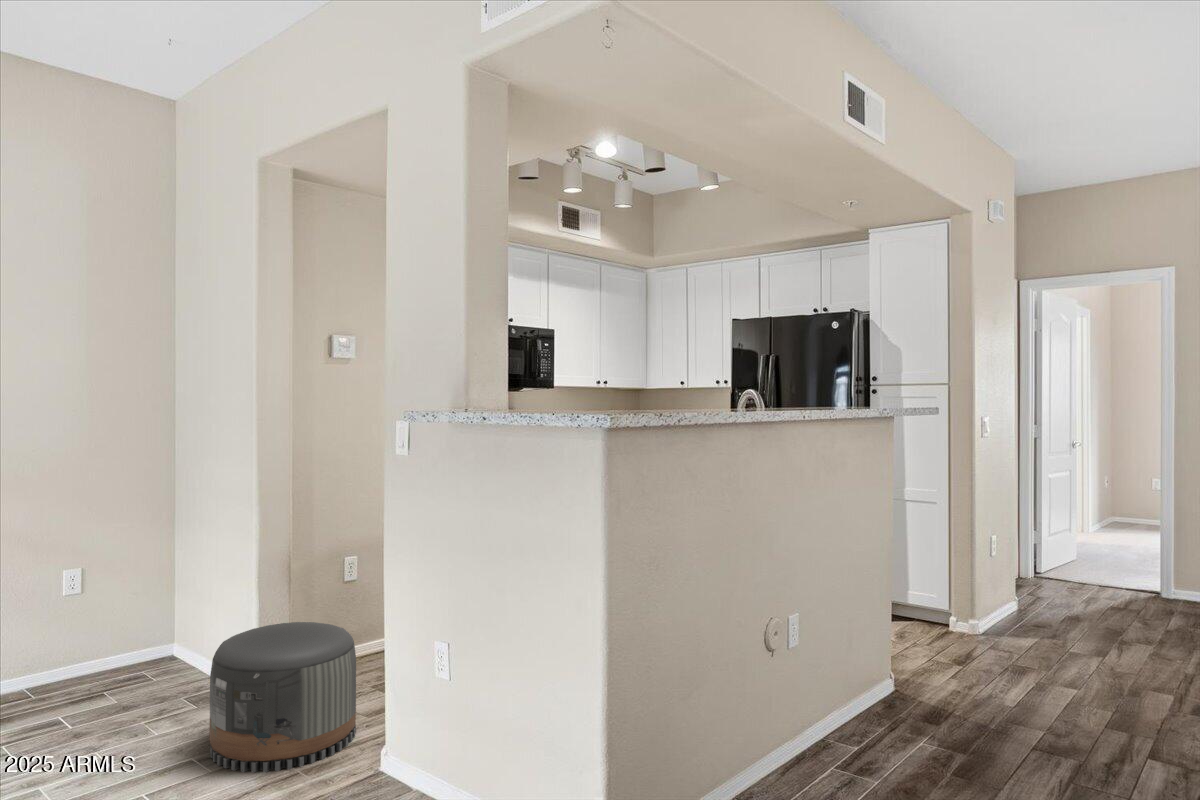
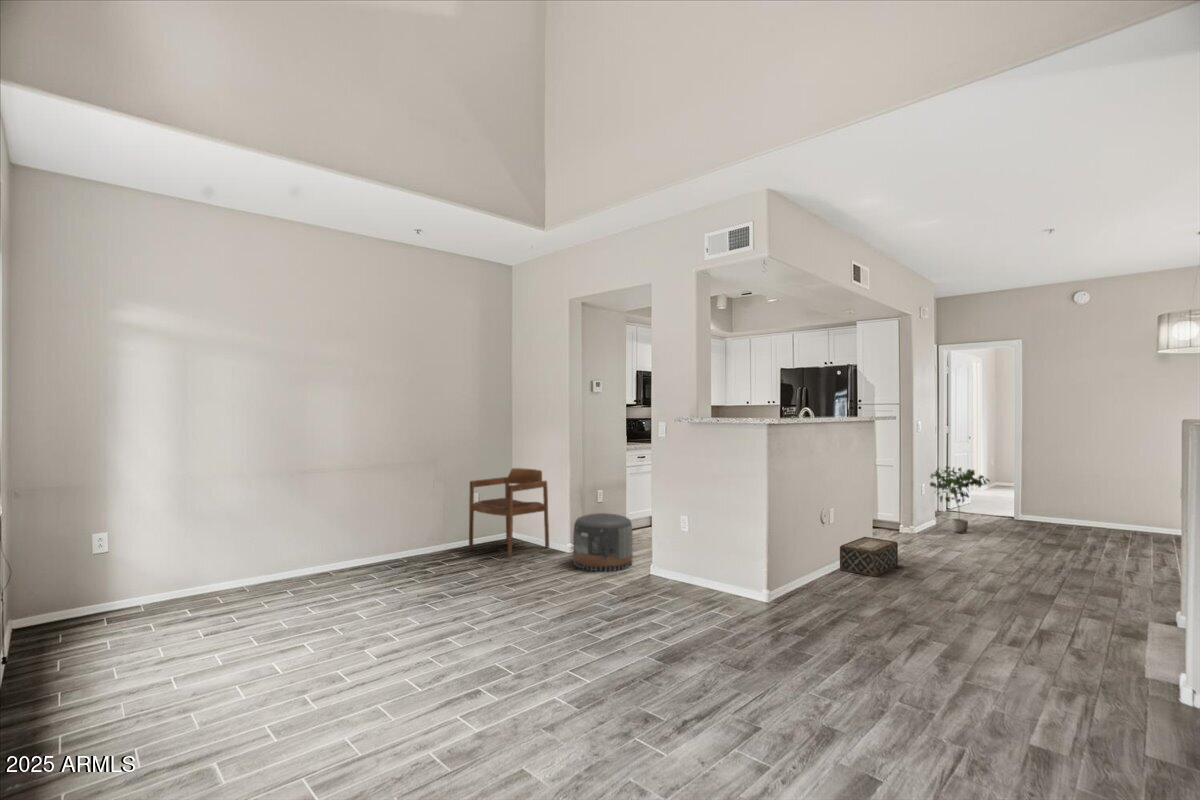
potted plant: none [1005,502,1120,632] -> present [930,466,990,533]
armchair: none [34,515,218,724] -> present [469,468,549,558]
woven basket: none [815,666,944,779] -> present [840,537,898,576]

